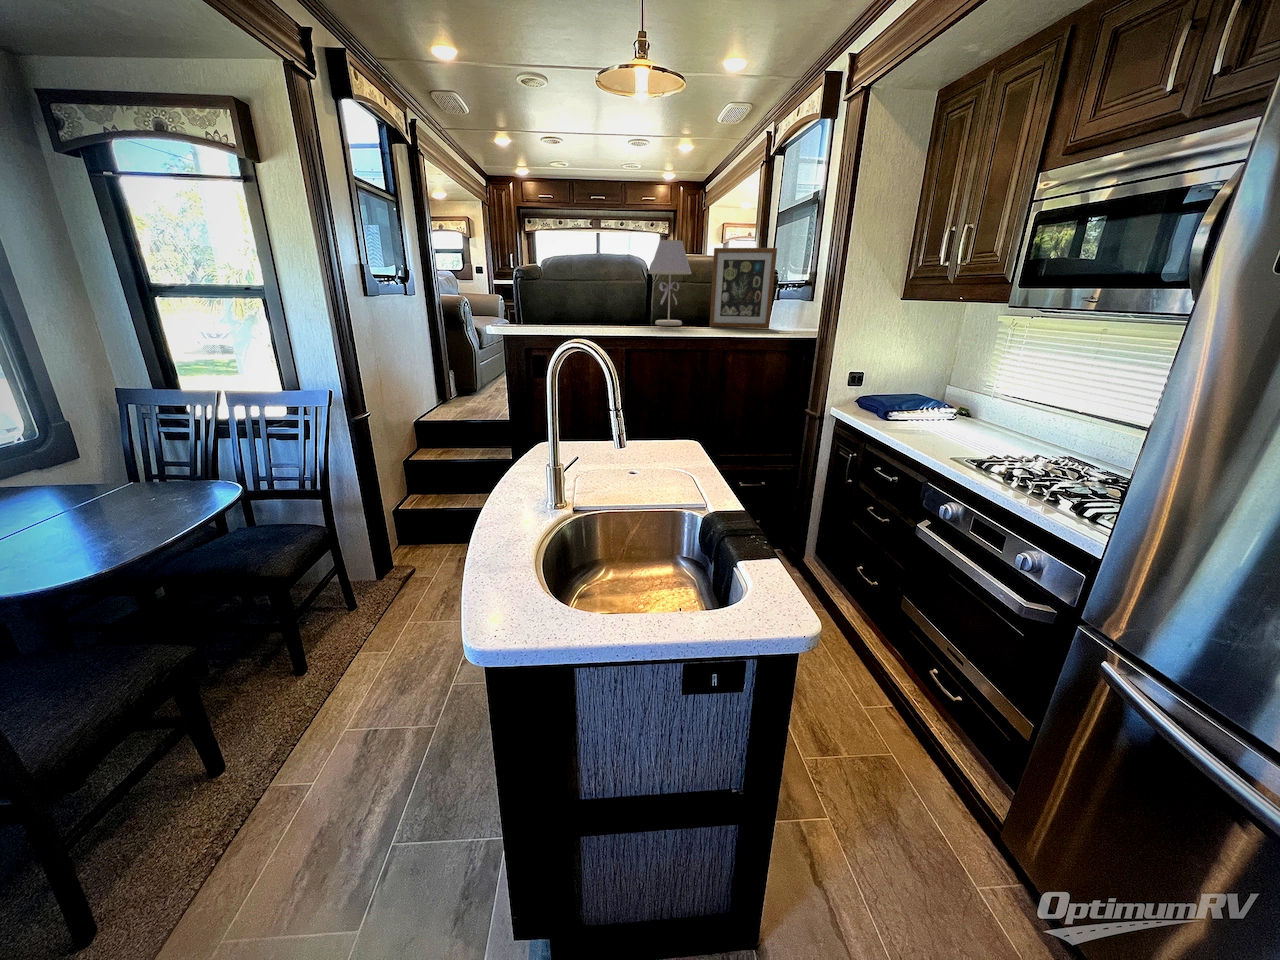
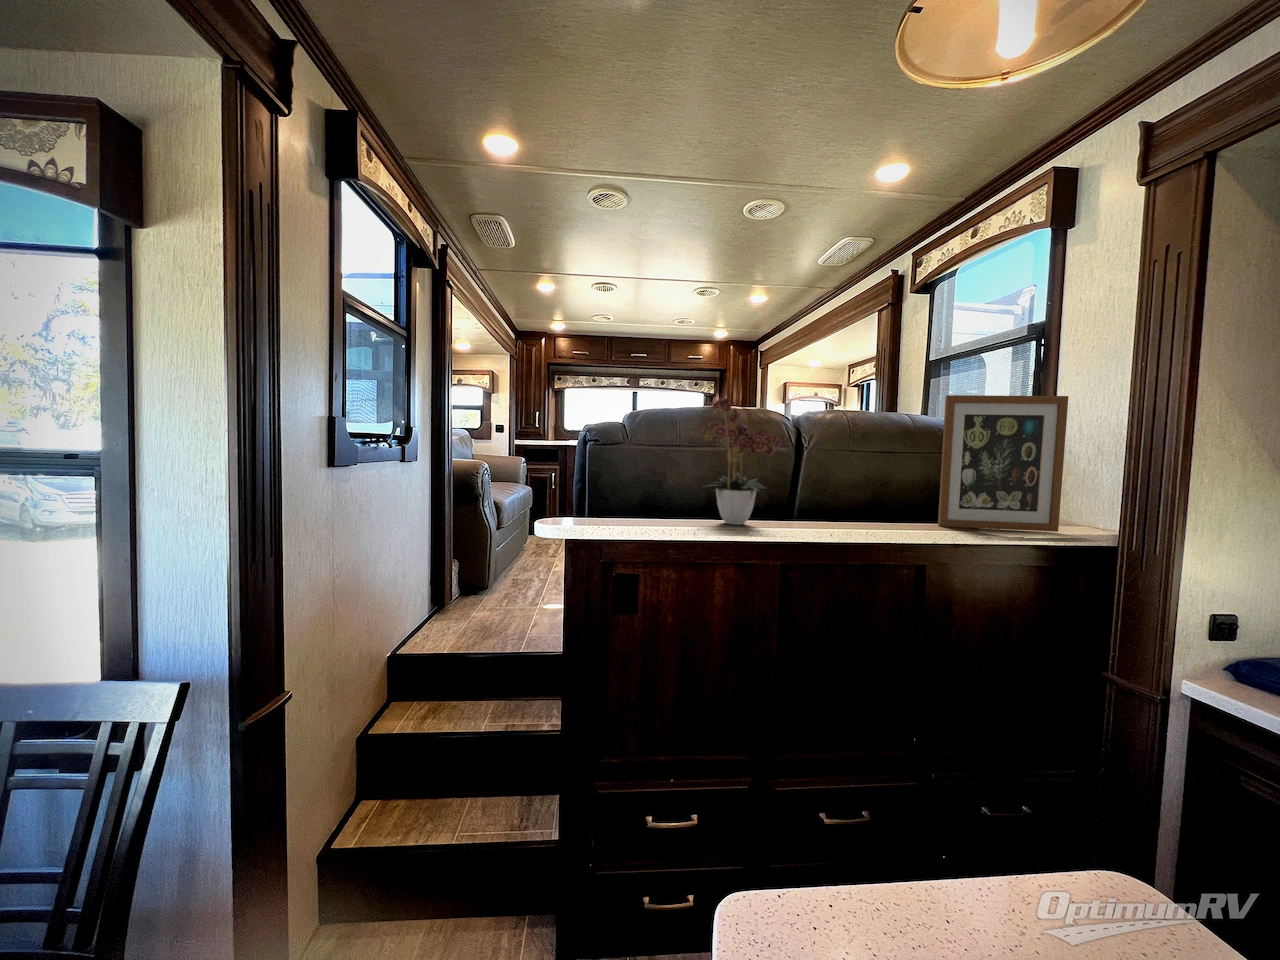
table lamp: present [649,240,692,326] -> none [830,380,916,527]
flower arrangement: none [568,249,617,324] -> present [702,398,781,525]

